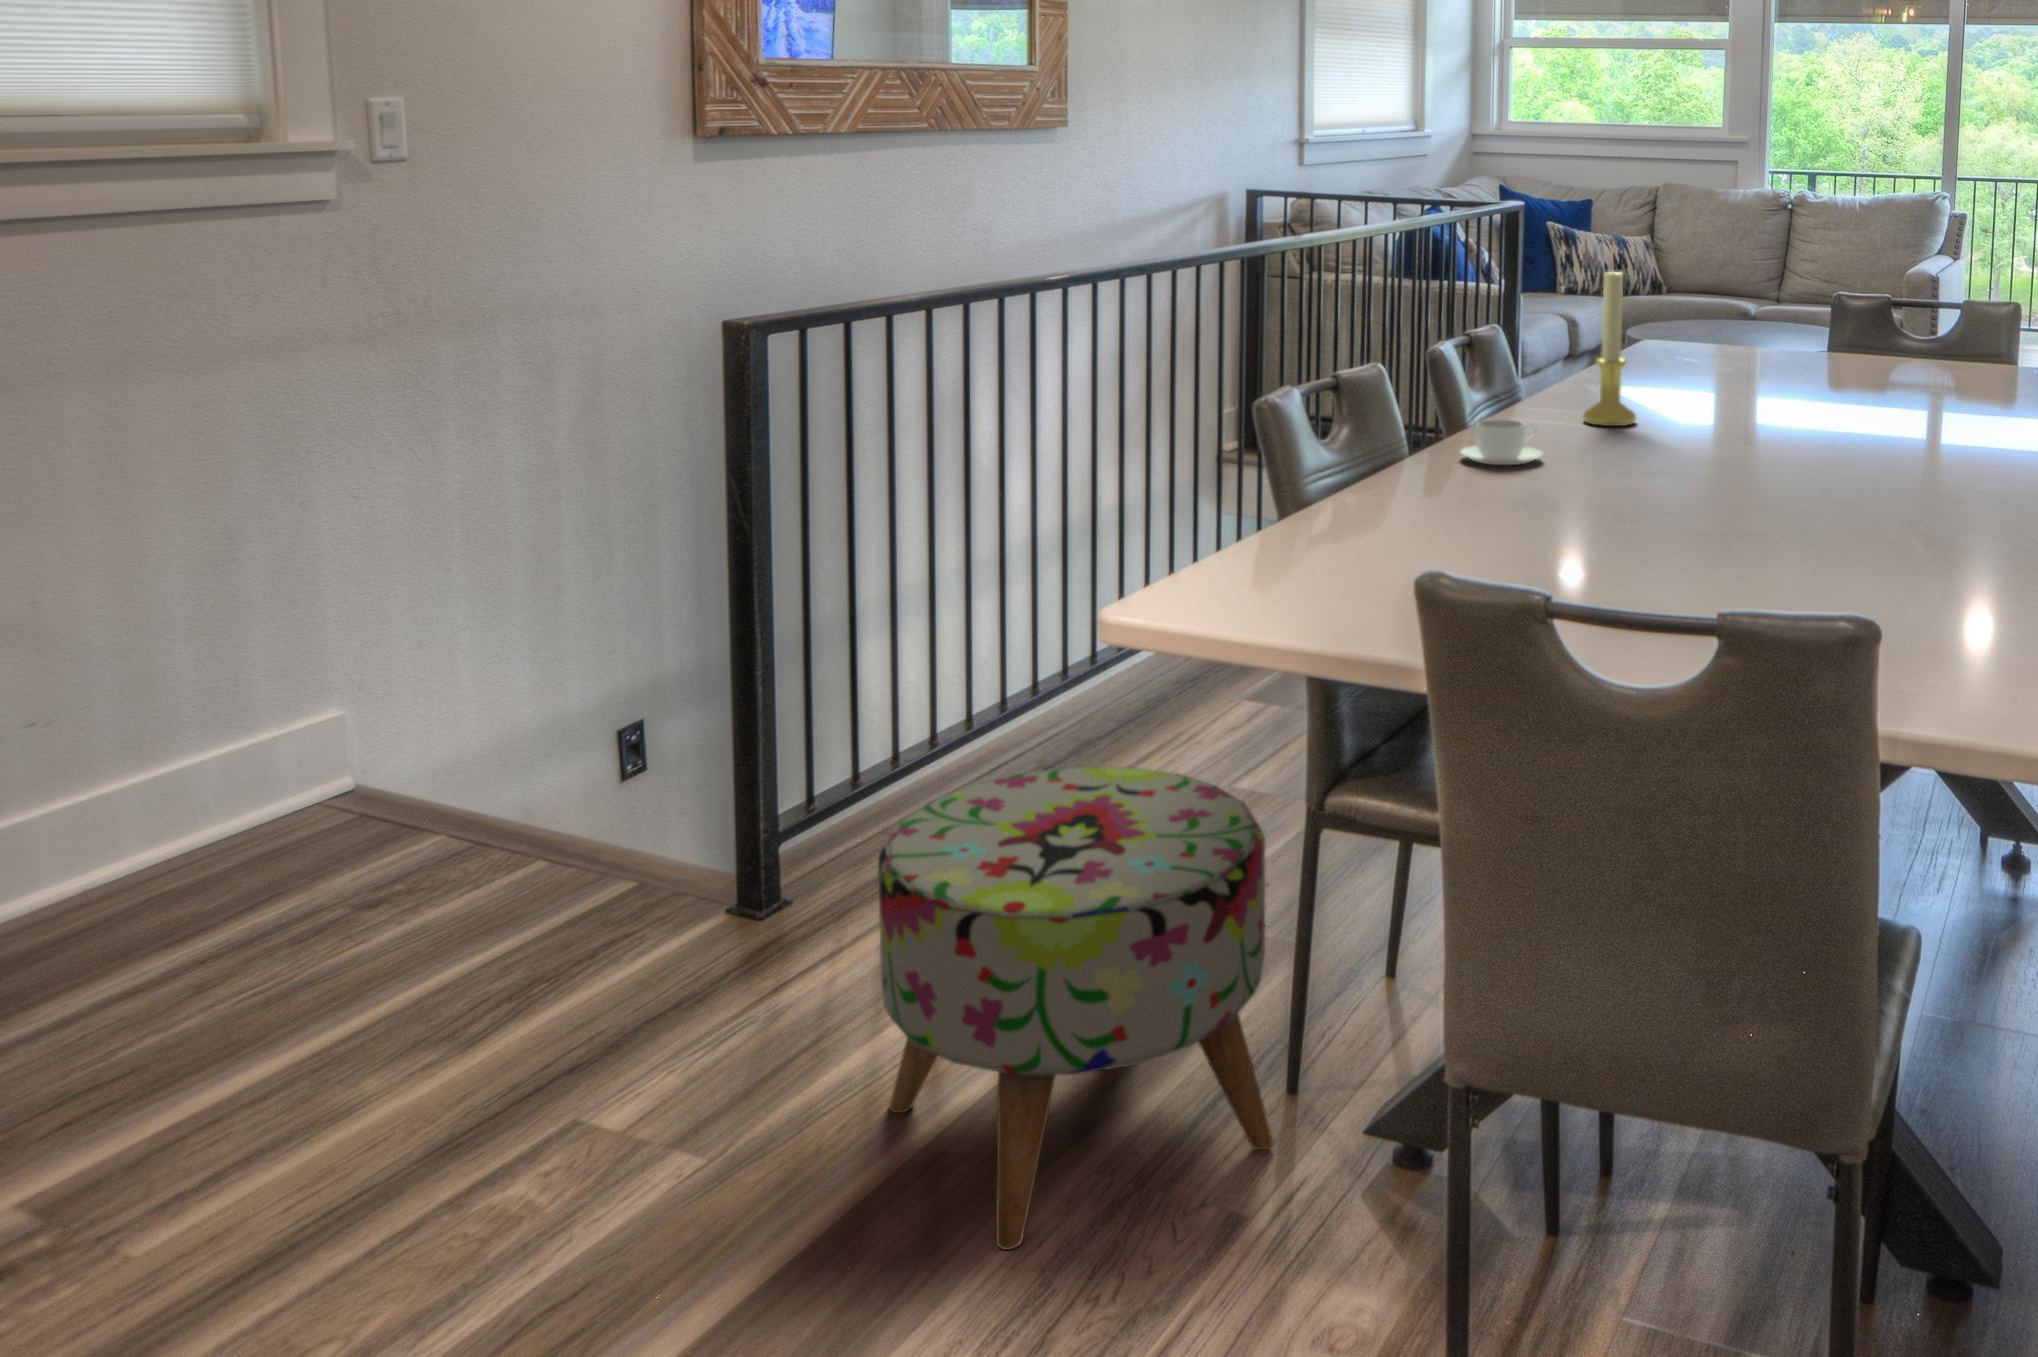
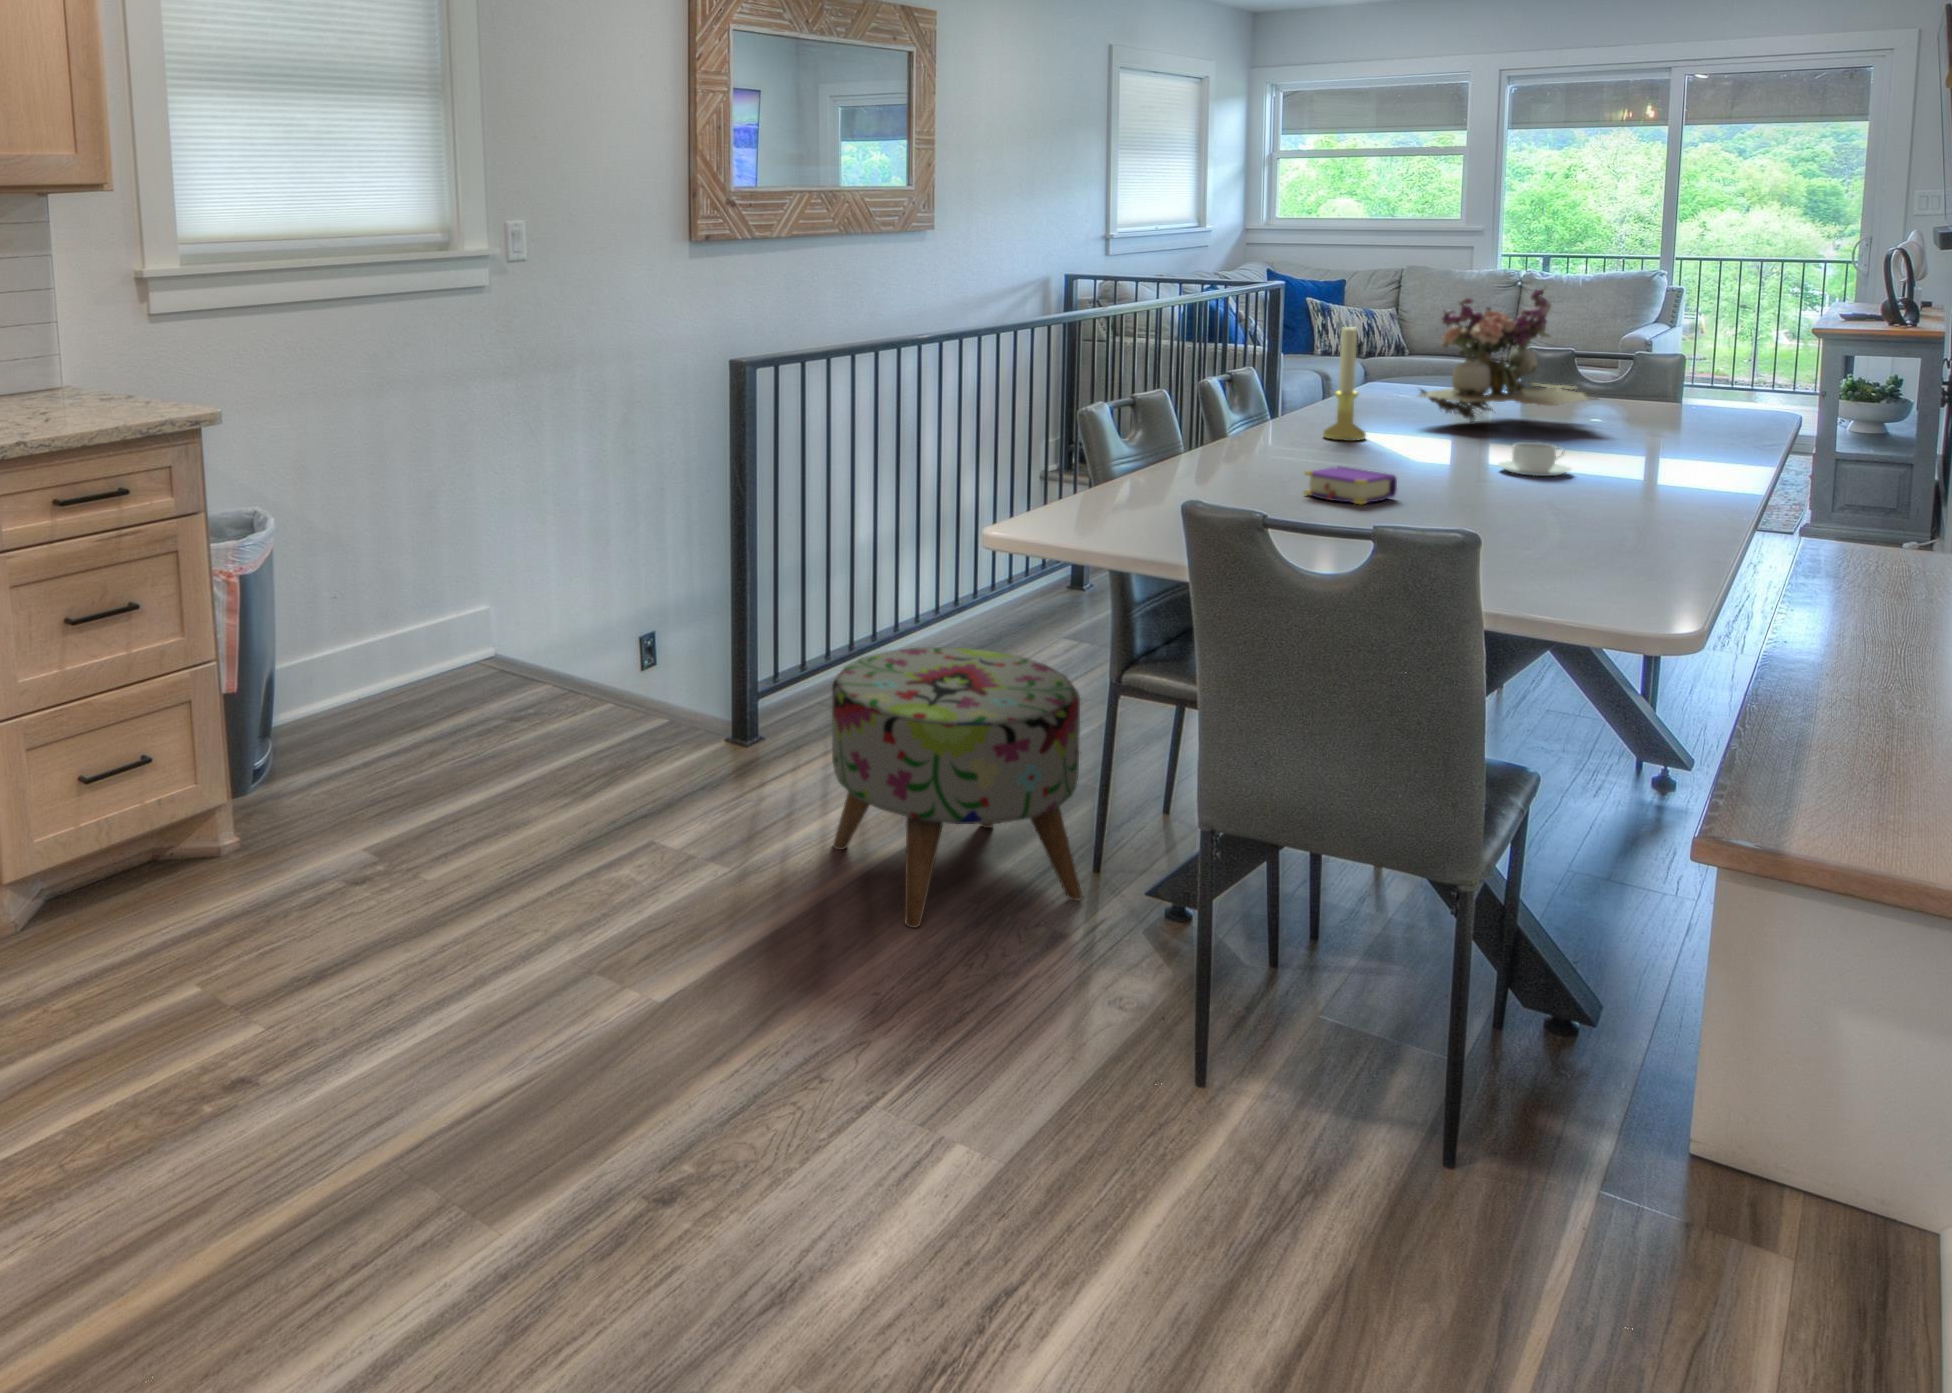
flower arrangement: none [1691,216,1900,397] -> present [1419,286,1597,422]
coffee cup: present [1461,419,1543,465] -> present [1499,442,1571,476]
book: none [1527,475,1730,543] -> present [1304,466,1397,504]

